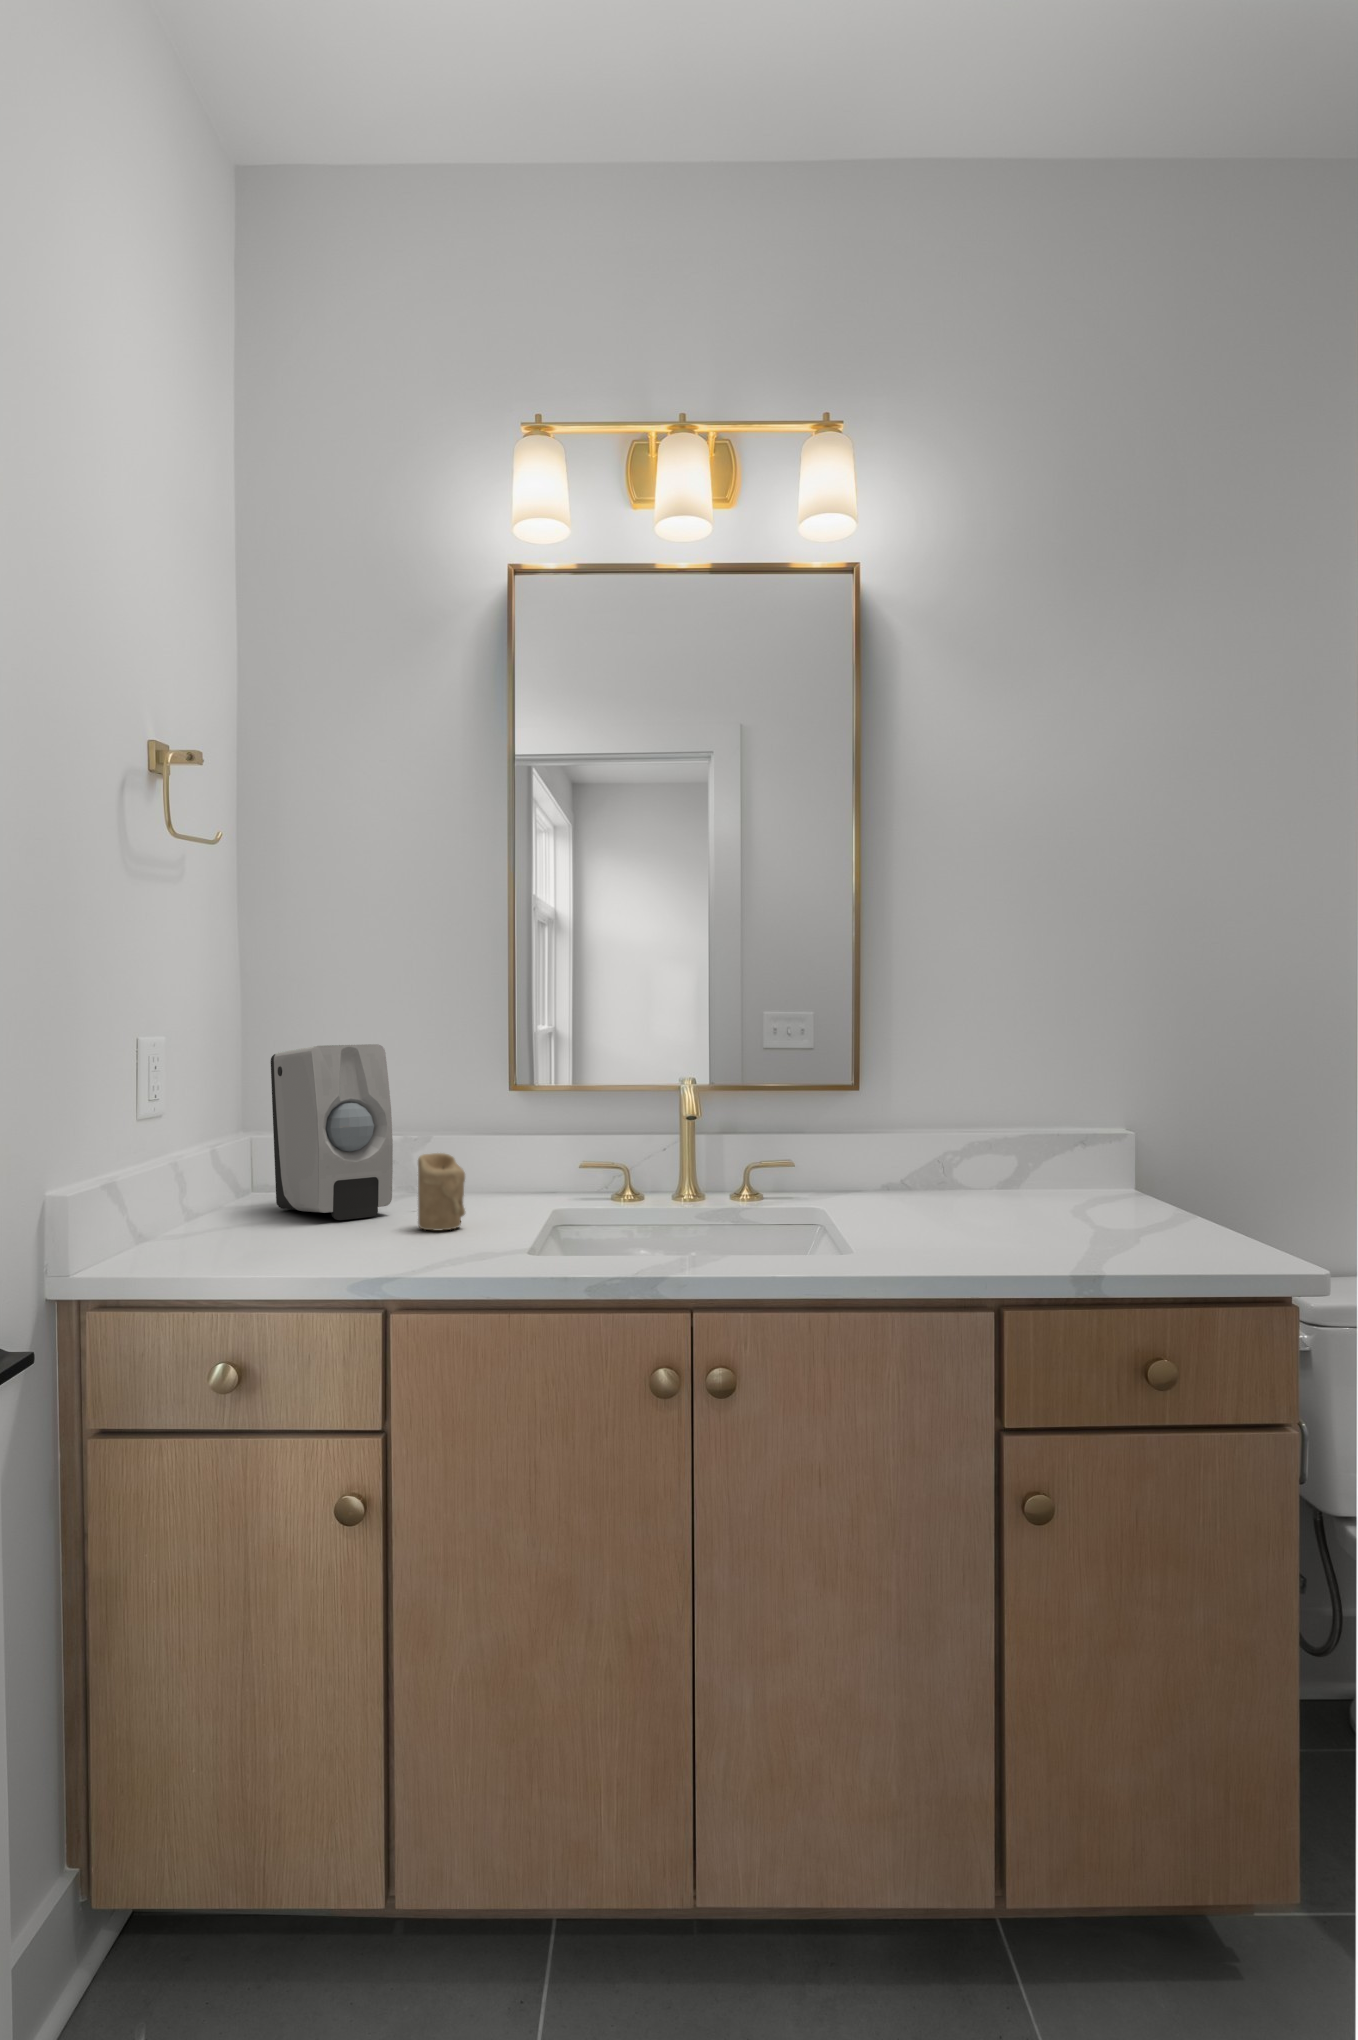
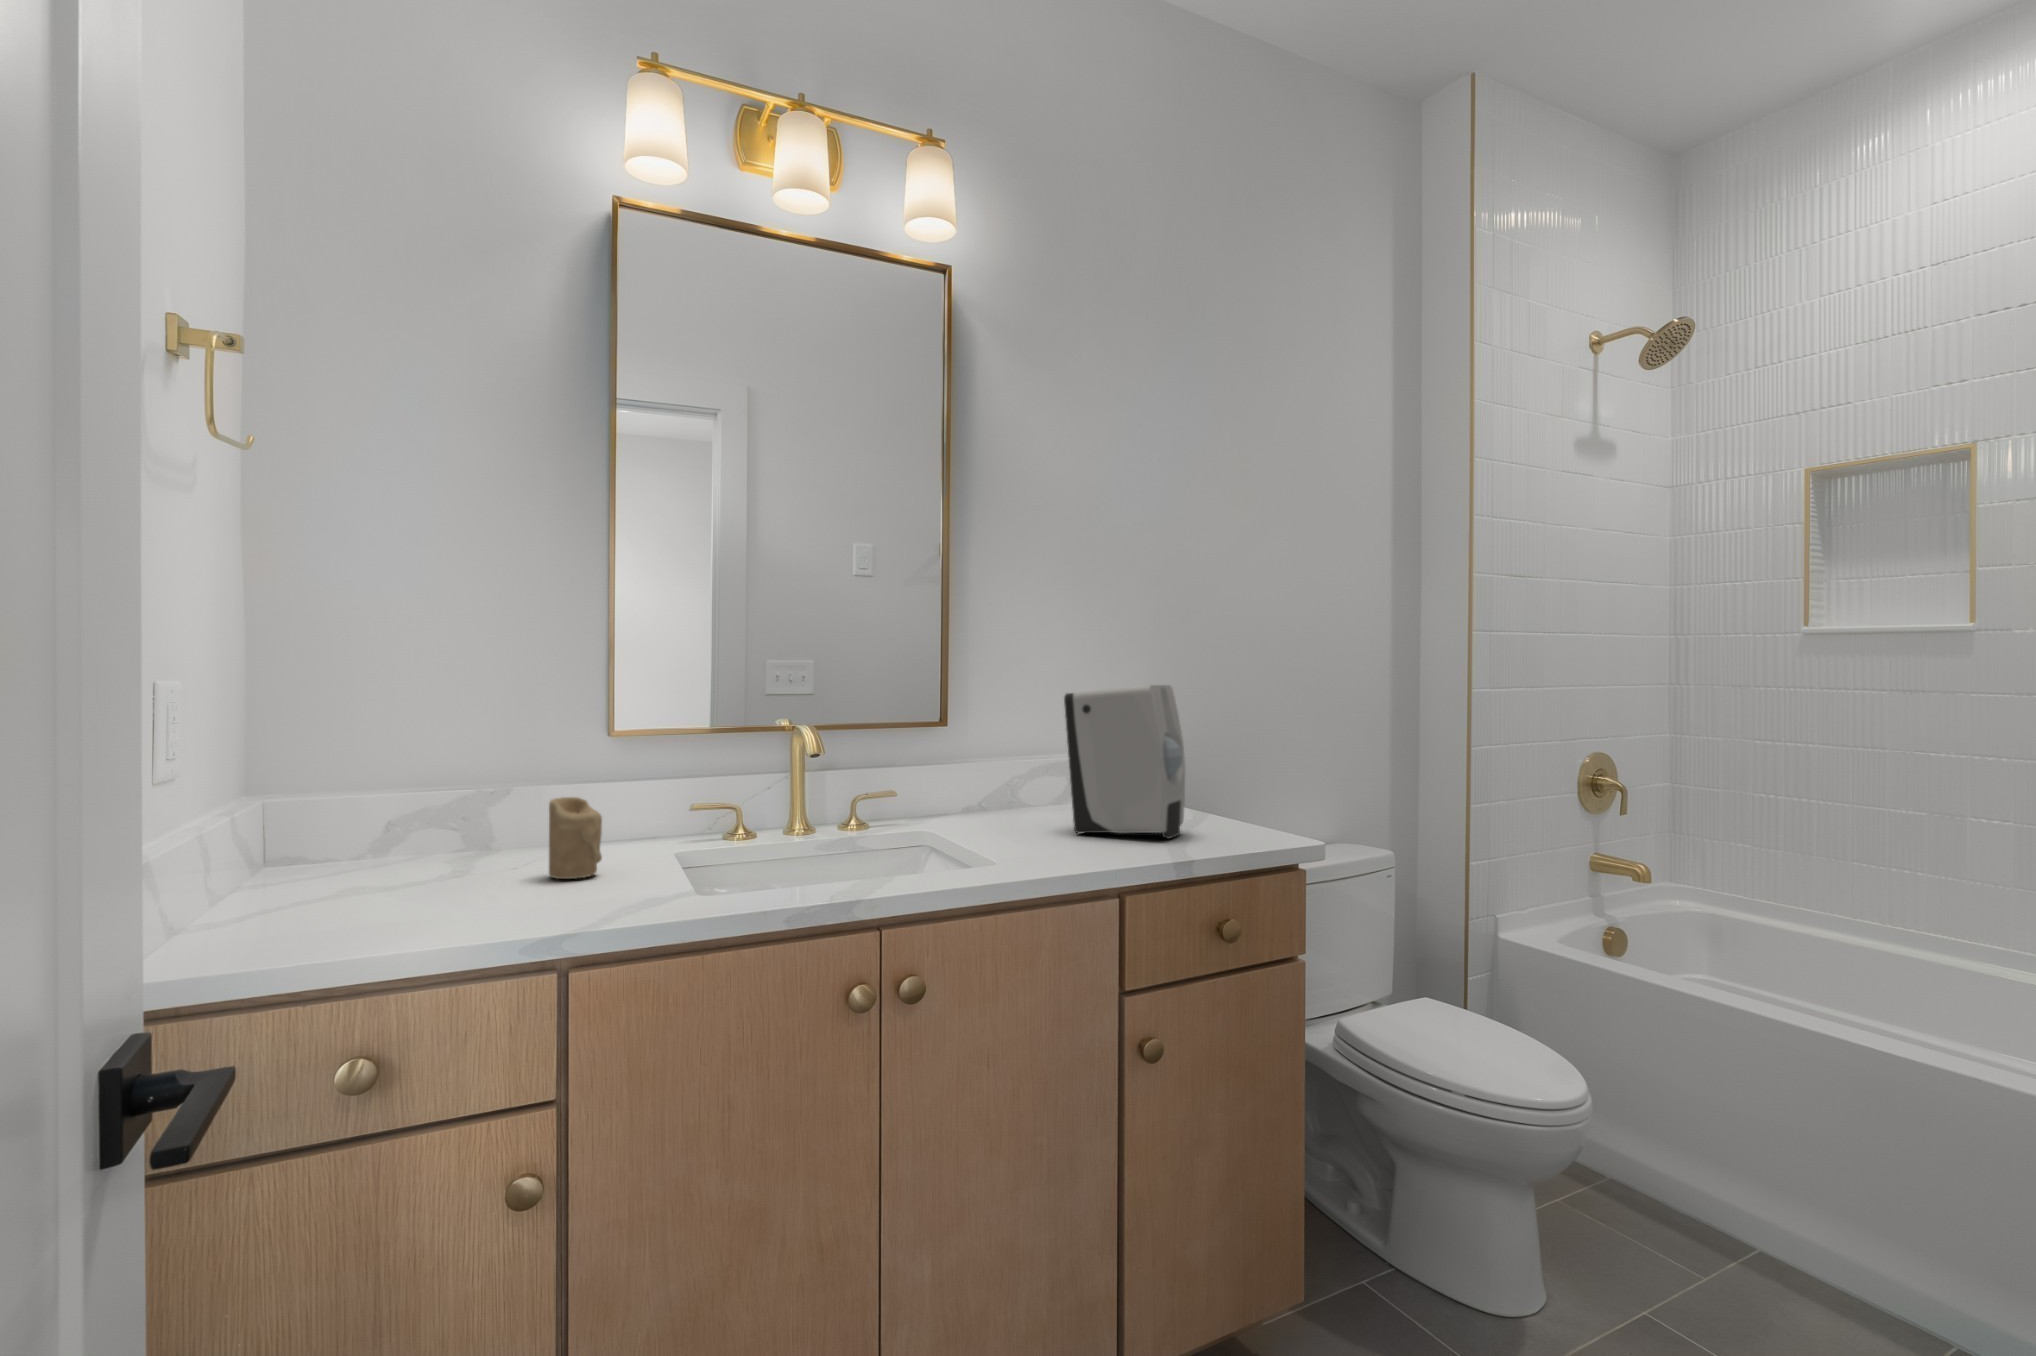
soap dispenser: present [271,1044,393,1220] -> present [1064,685,1185,838]

